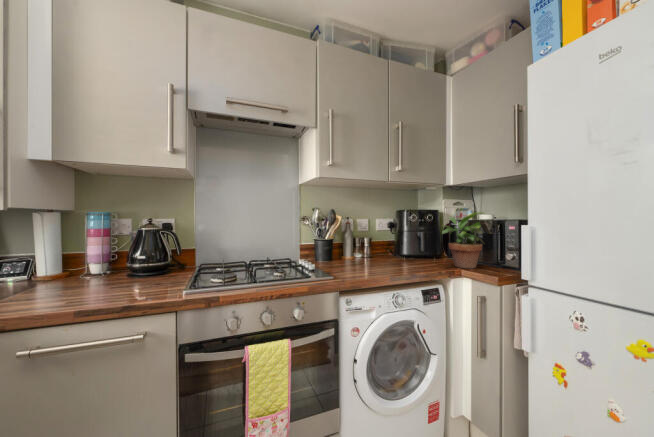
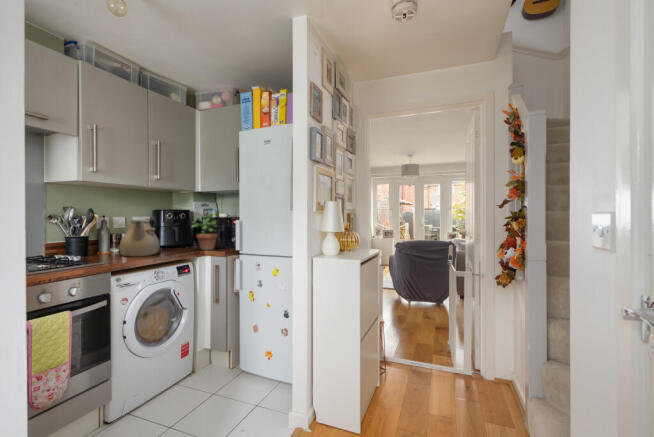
teapot: none [356,221,400,270] -> present [119,220,160,257]

